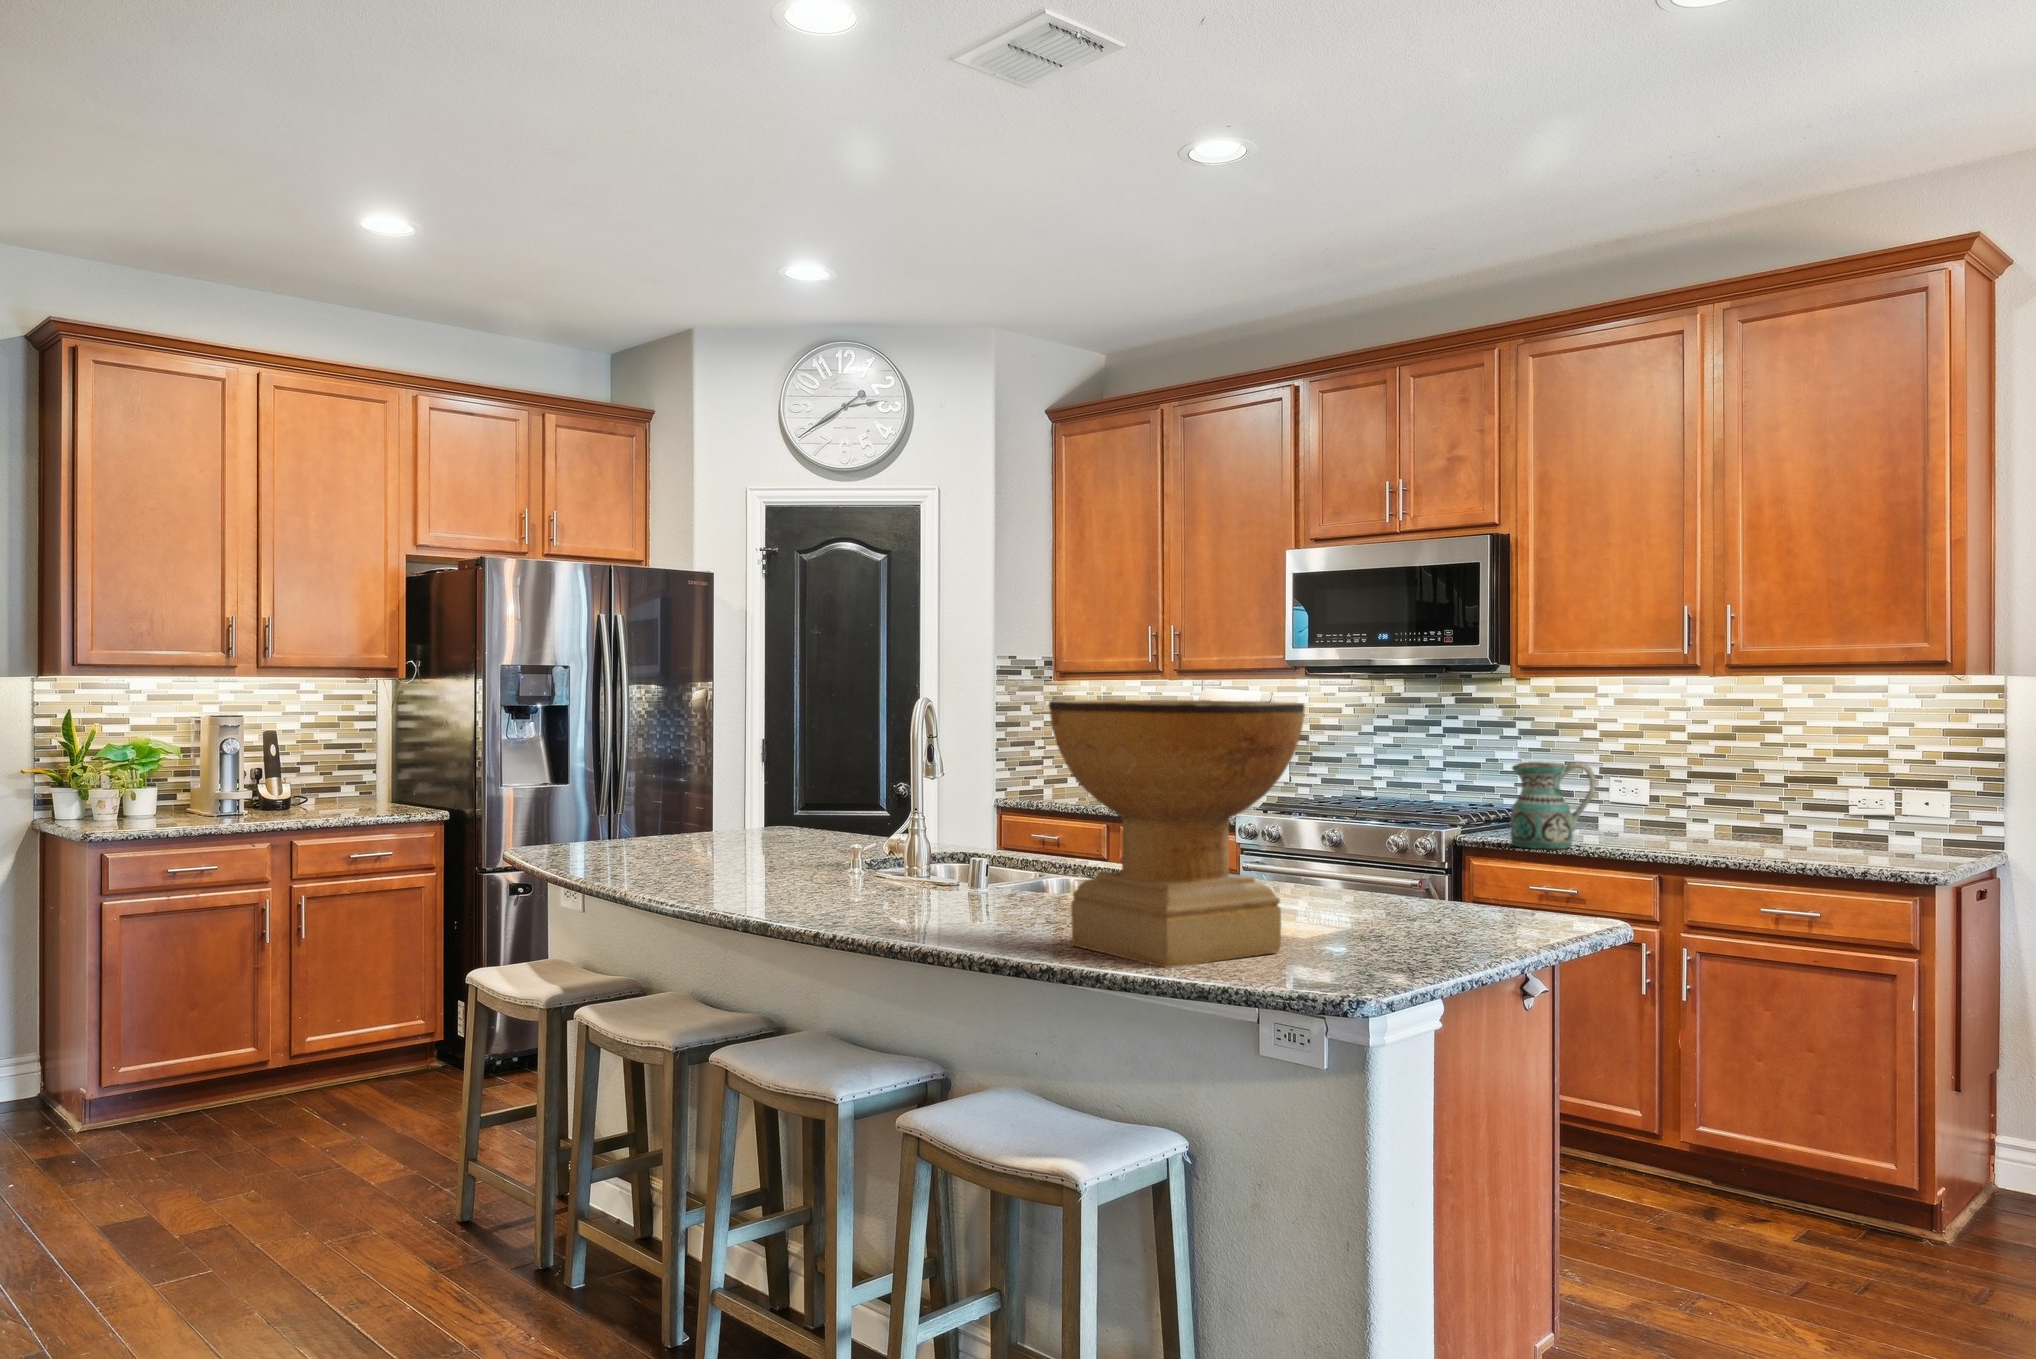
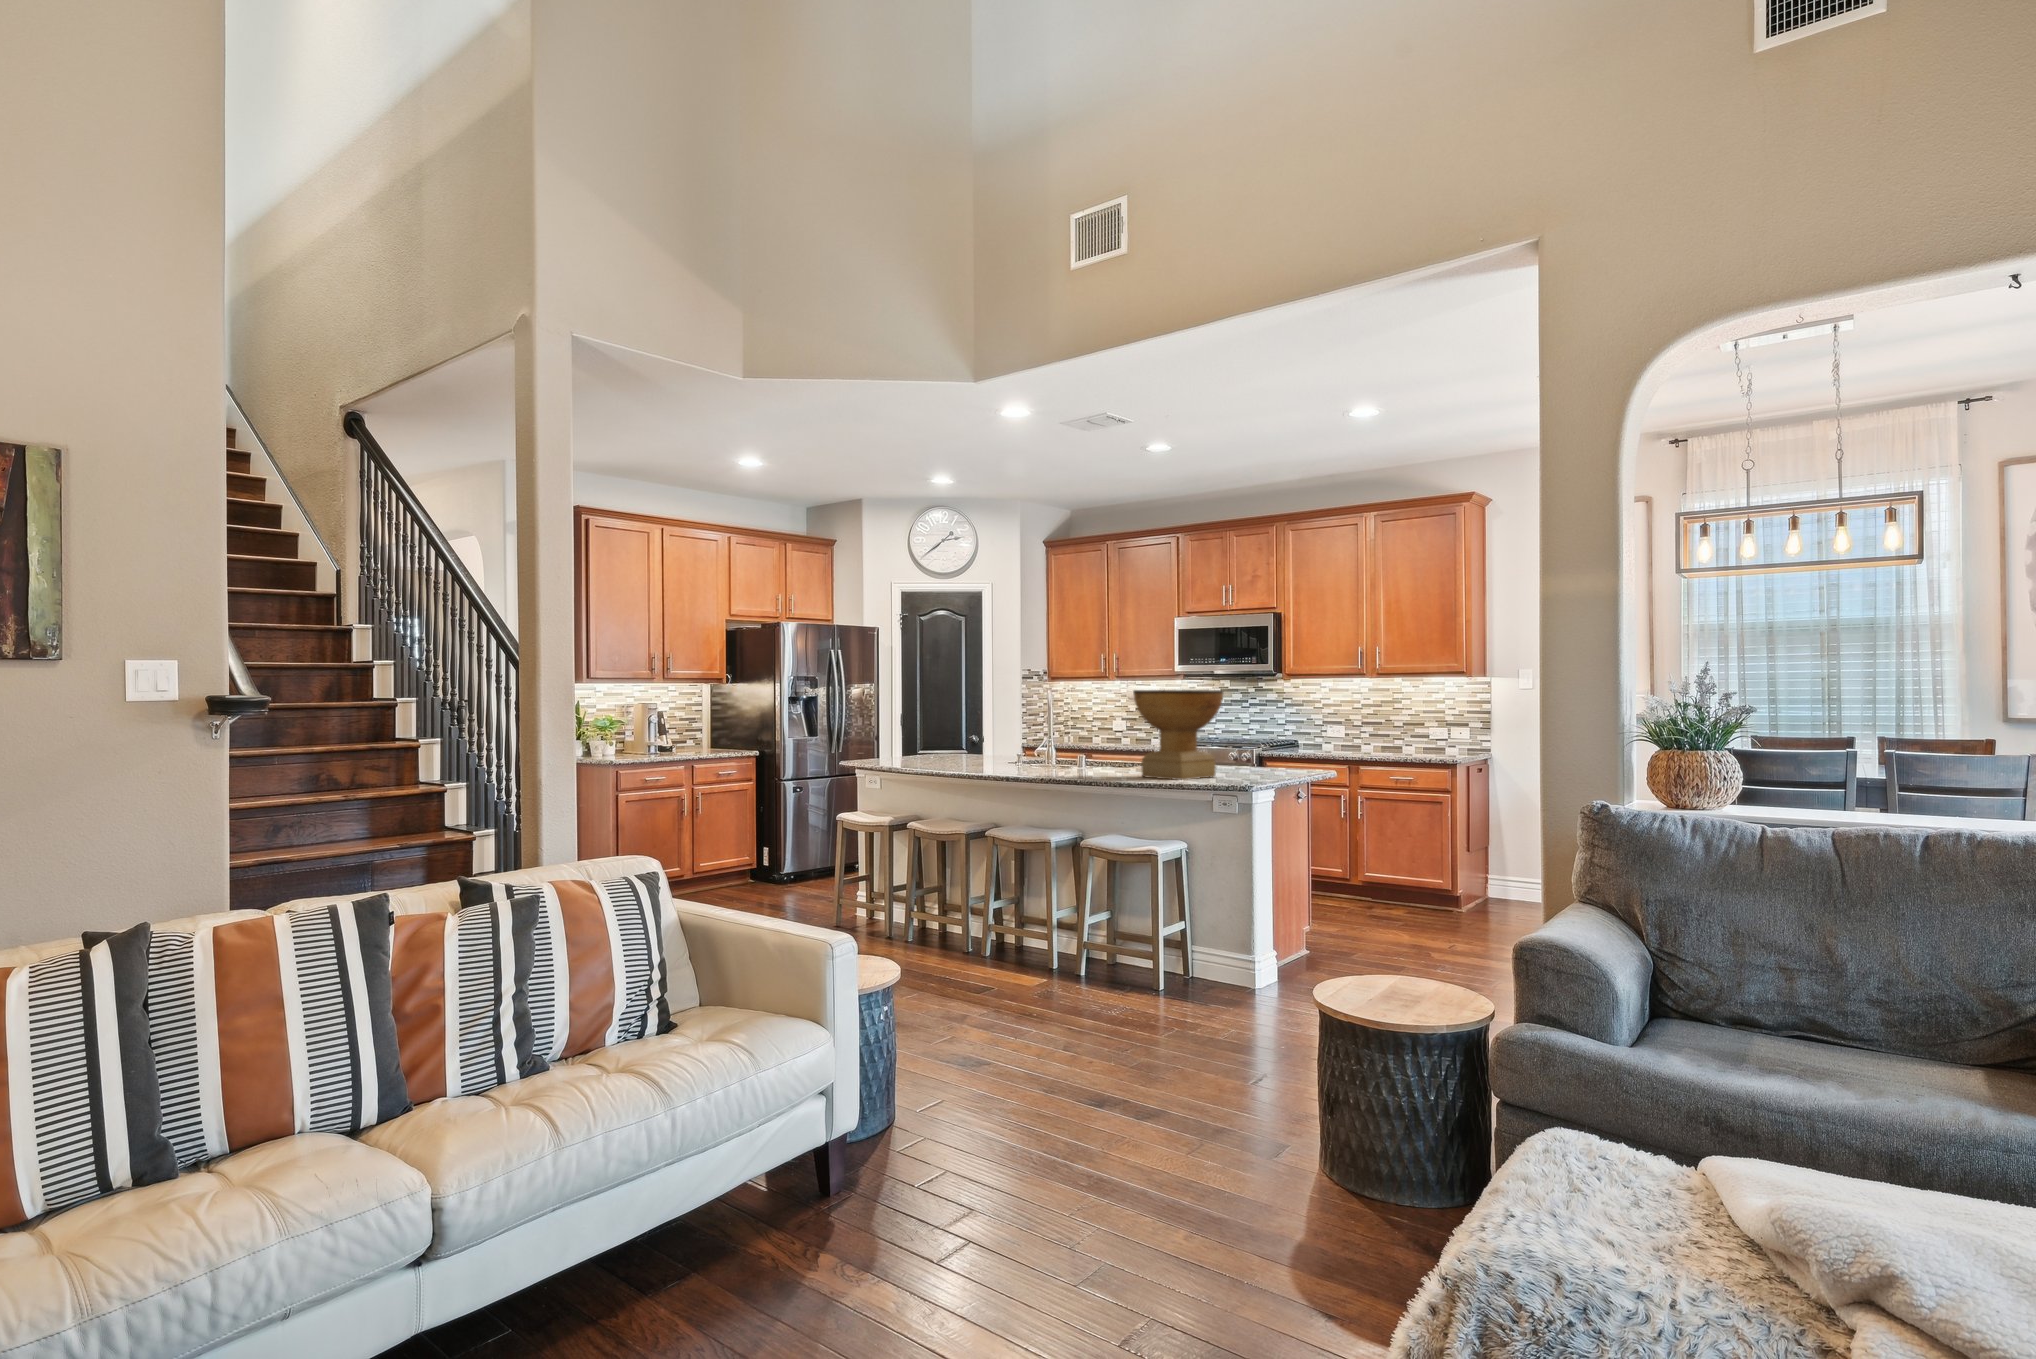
ceramic pitcher: present [1510,761,1596,849] -> none [1284,717,1322,757]

